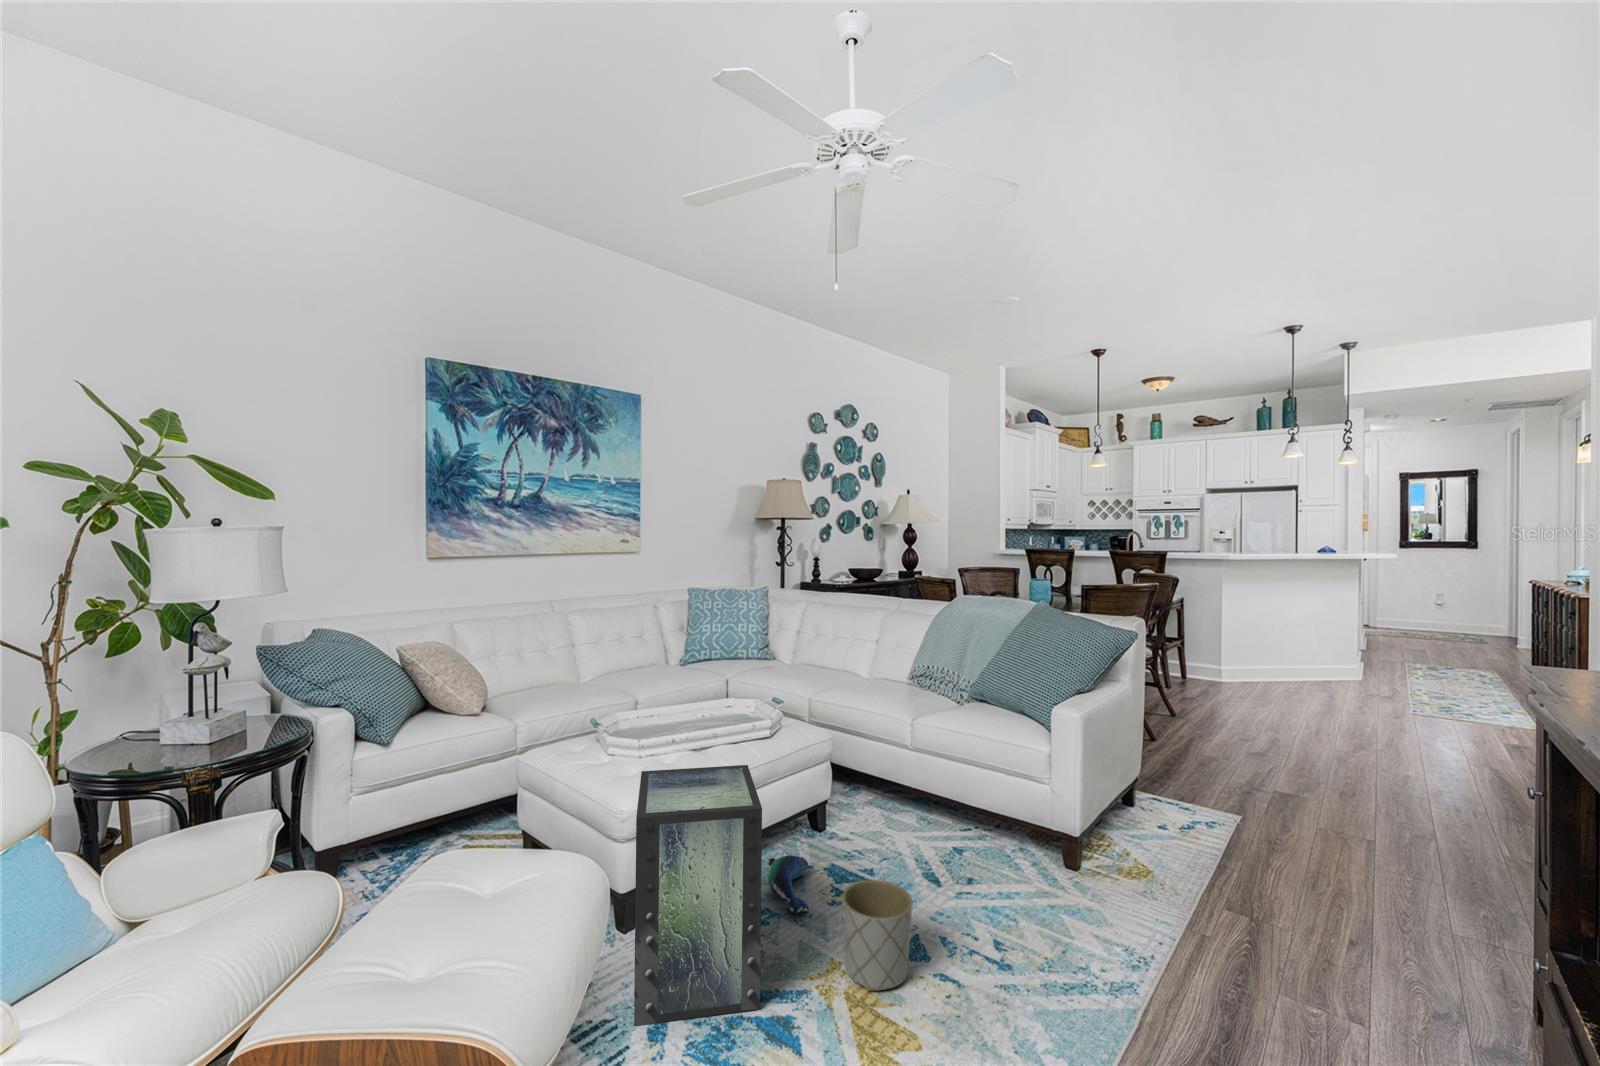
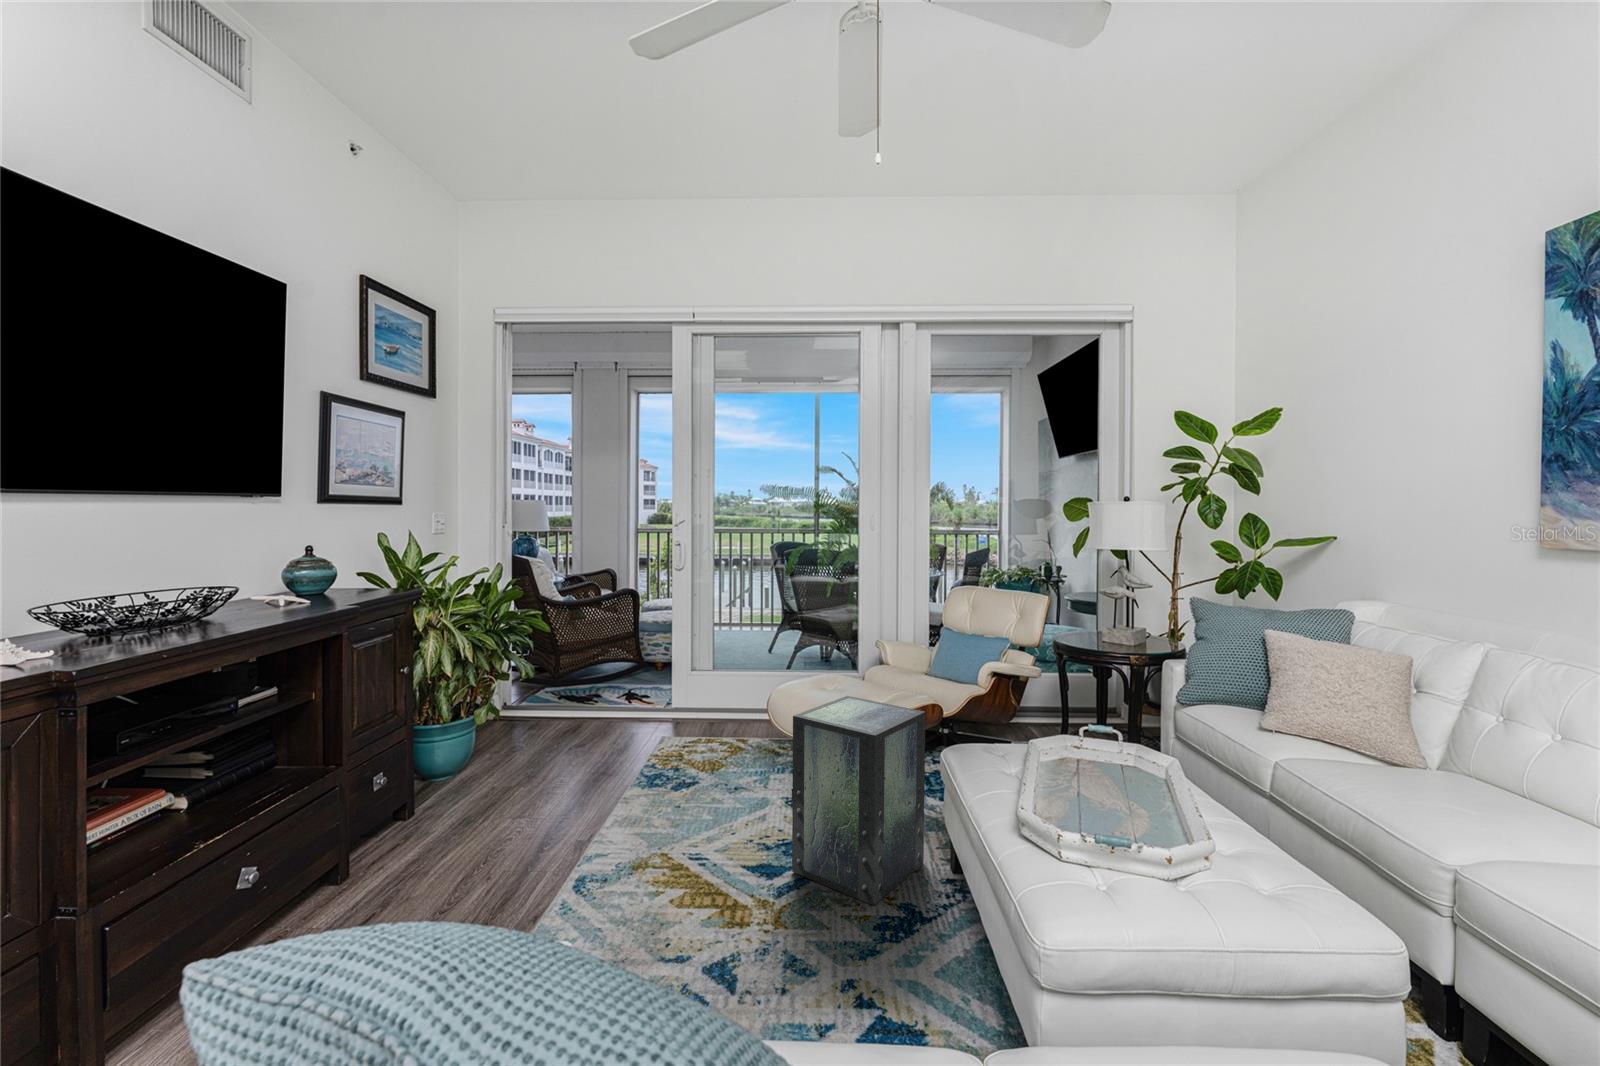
plush toy: present [767,855,814,914] -> none [855,918,943,1004]
planter: present [842,880,913,991] -> none [706,846,777,952]

